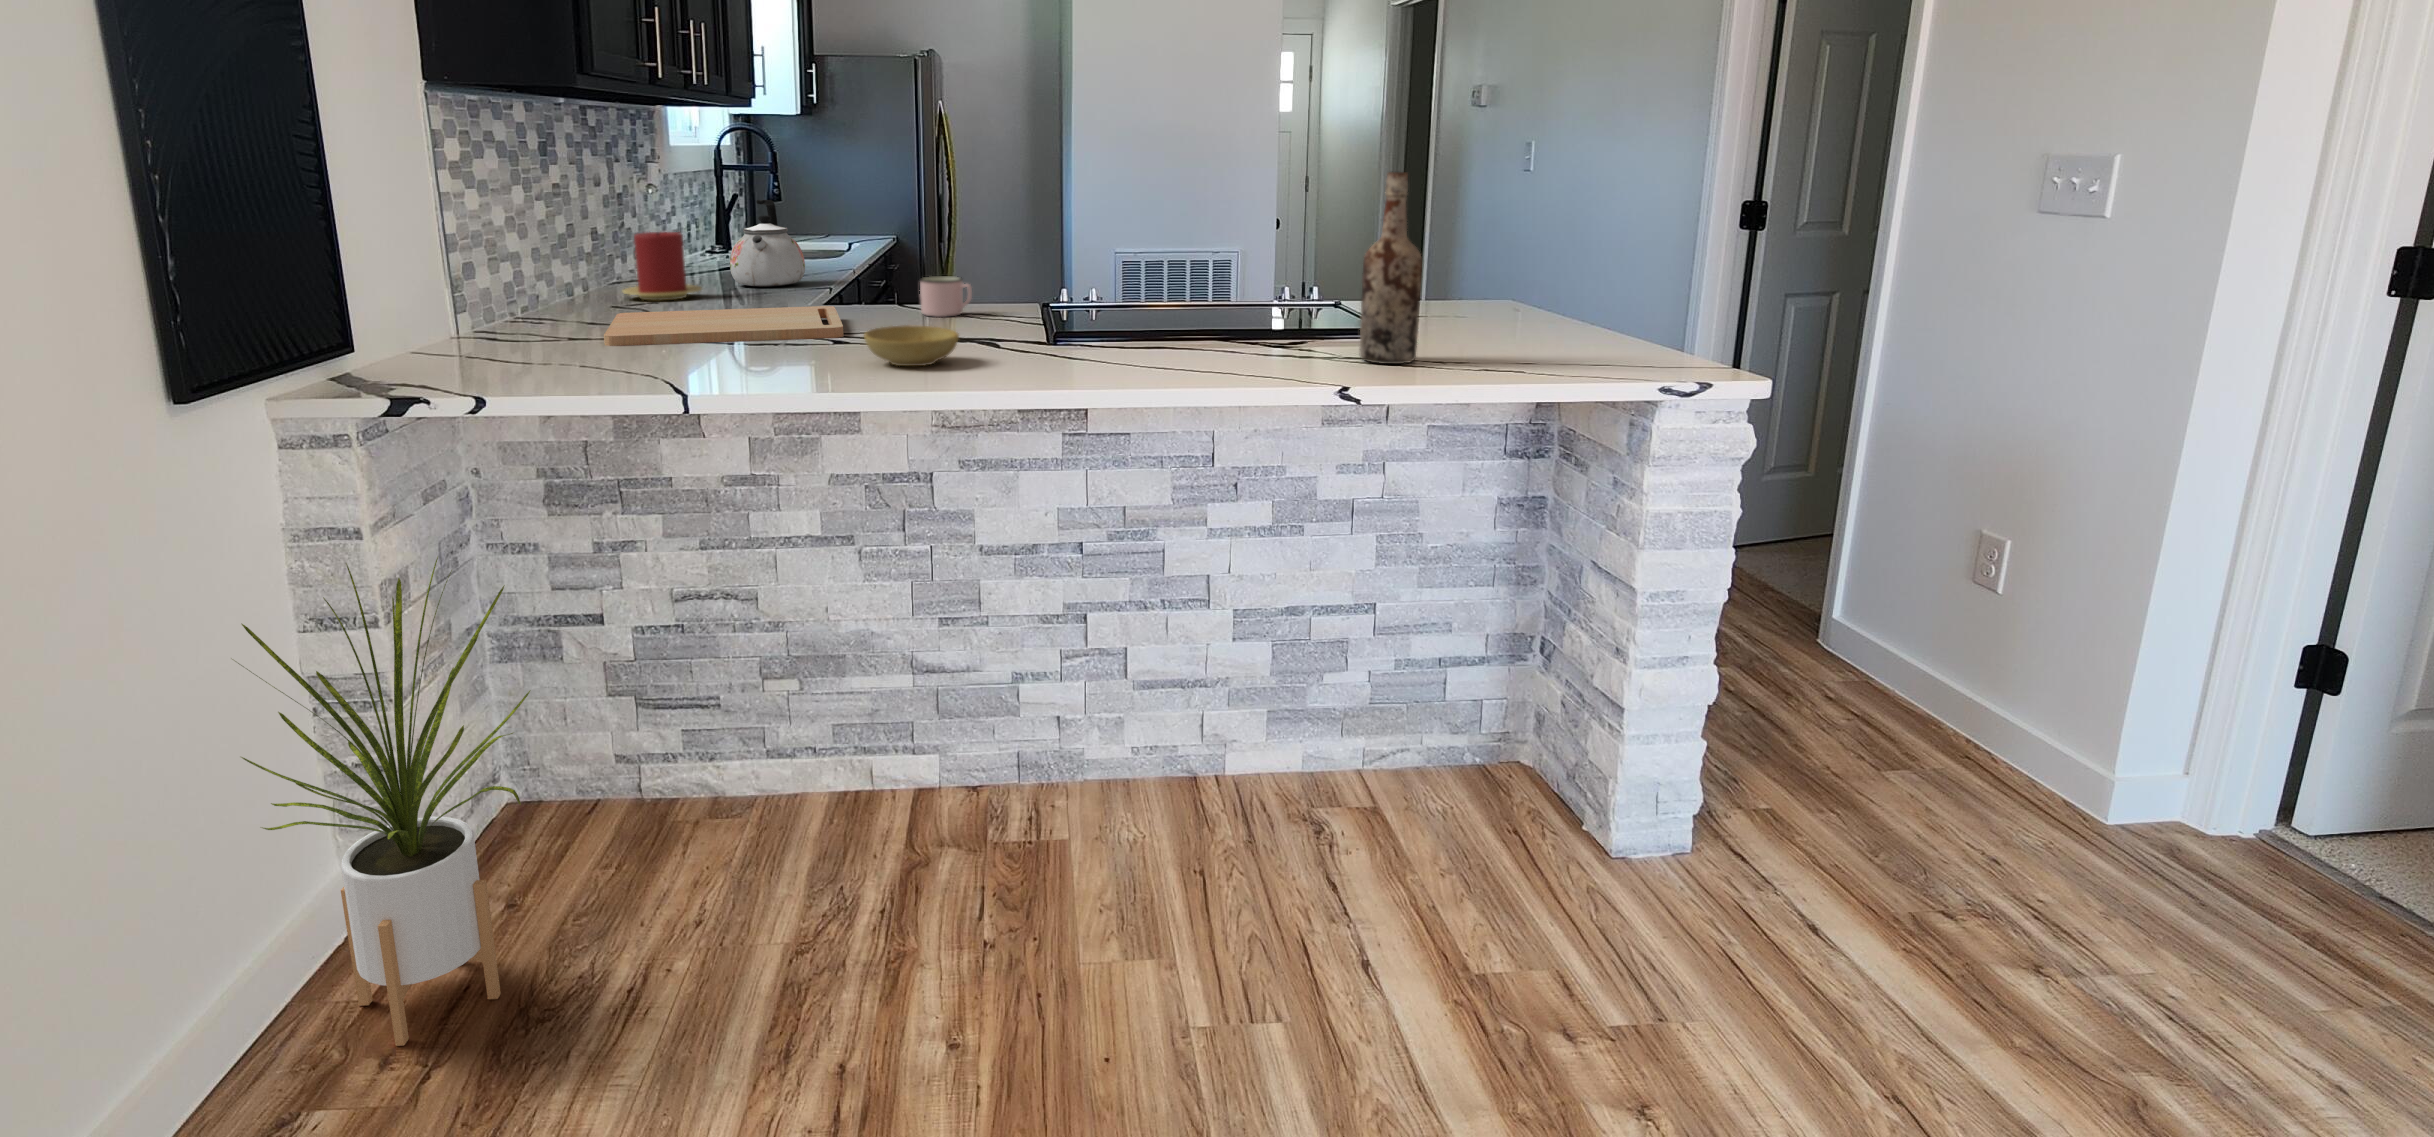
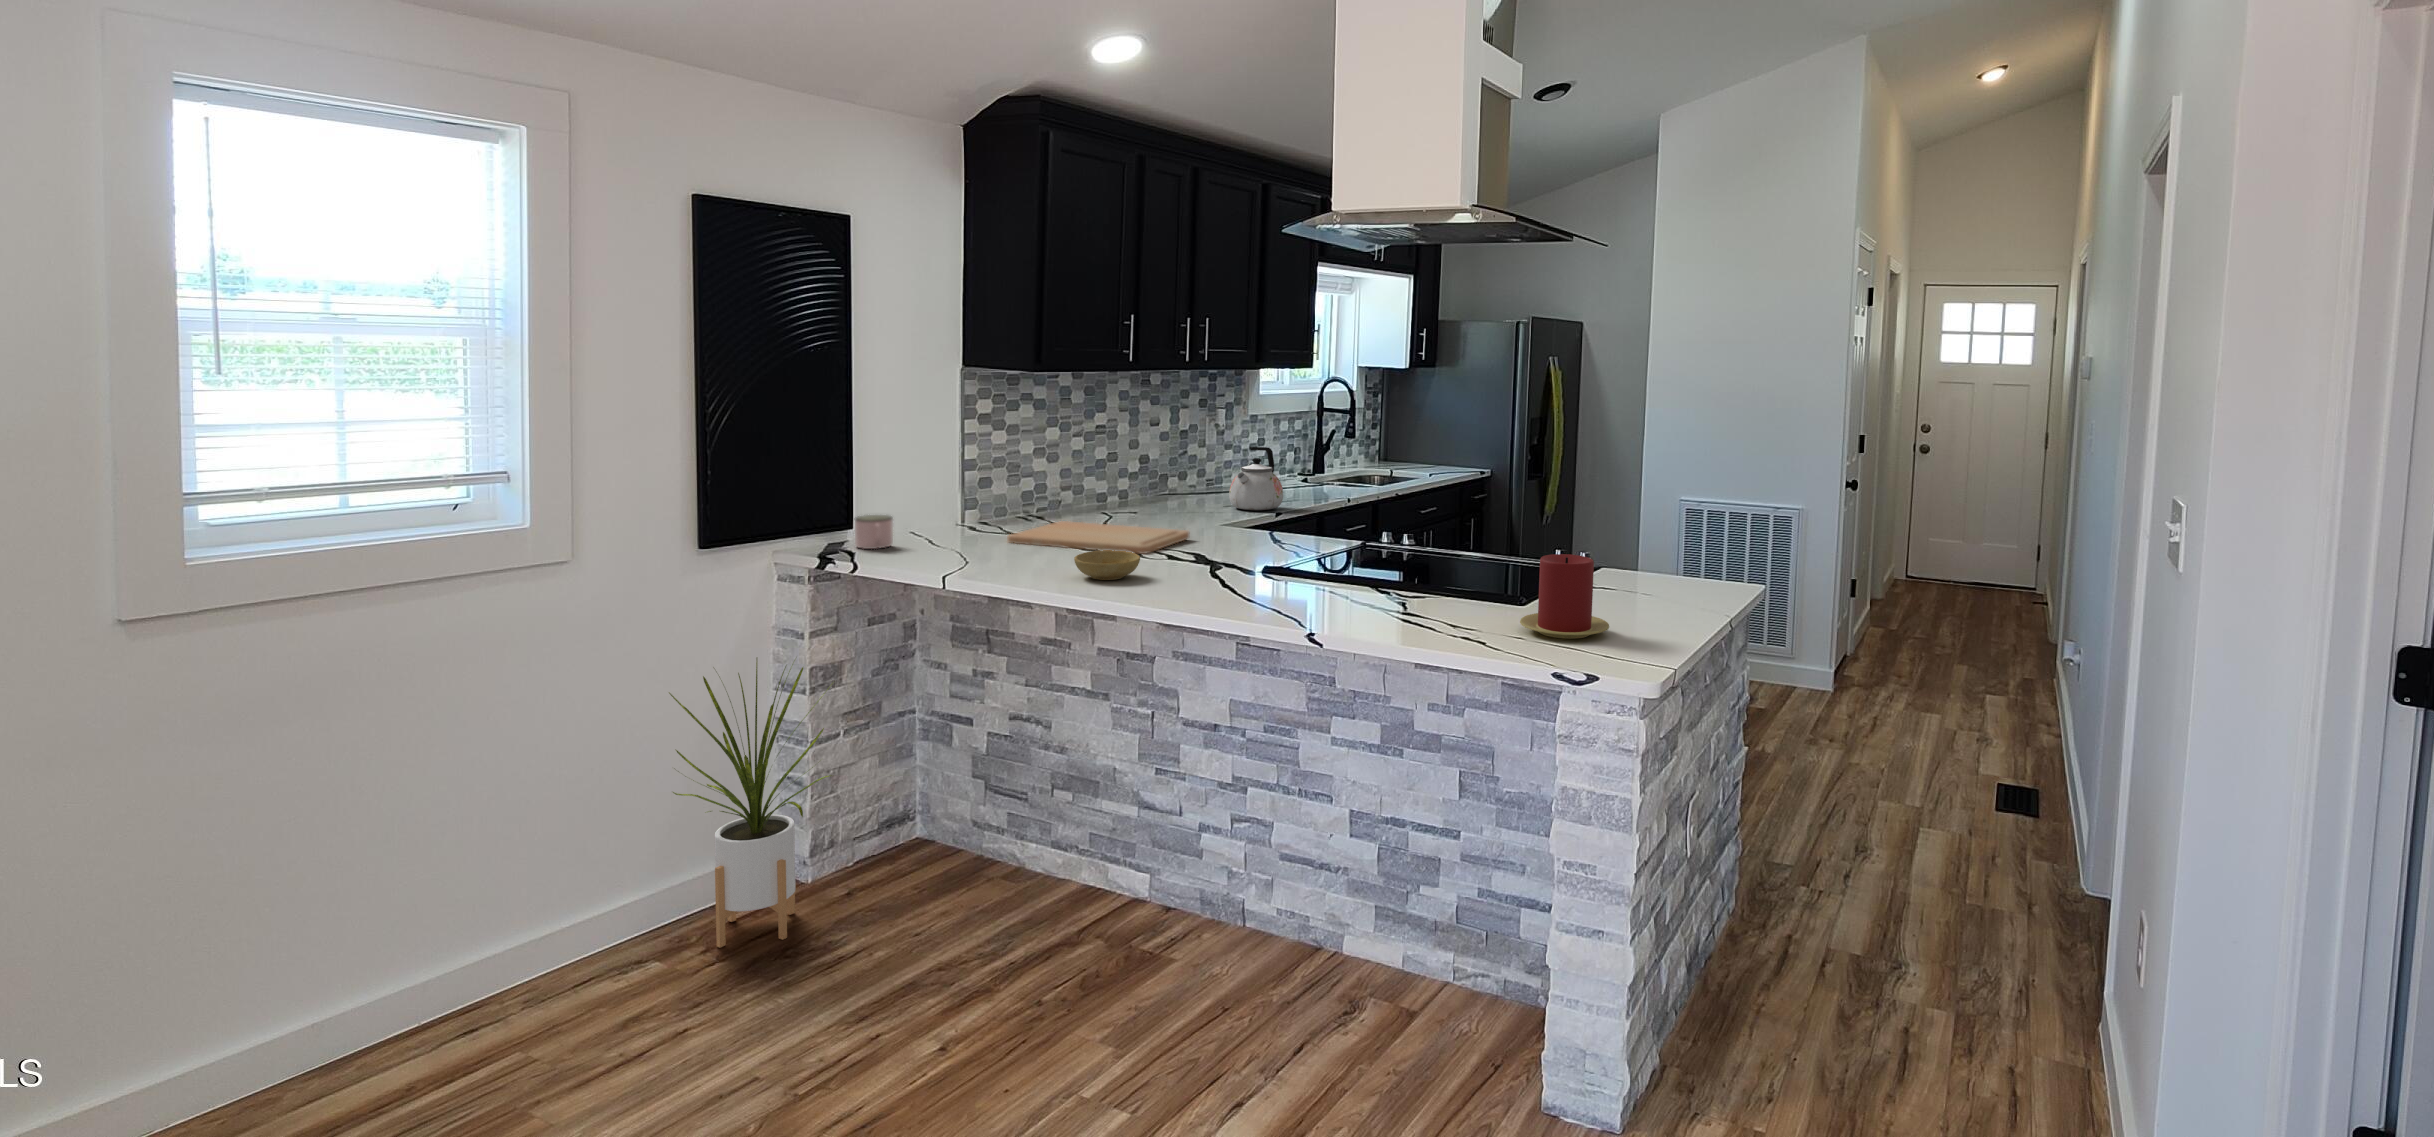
wine bottle: present [1360,172,1422,364] -> none [1371,474,1419,625]
candle: present [623,232,702,300] -> present [1520,554,1609,639]
mug: present [920,276,972,317] -> present [855,515,893,549]

